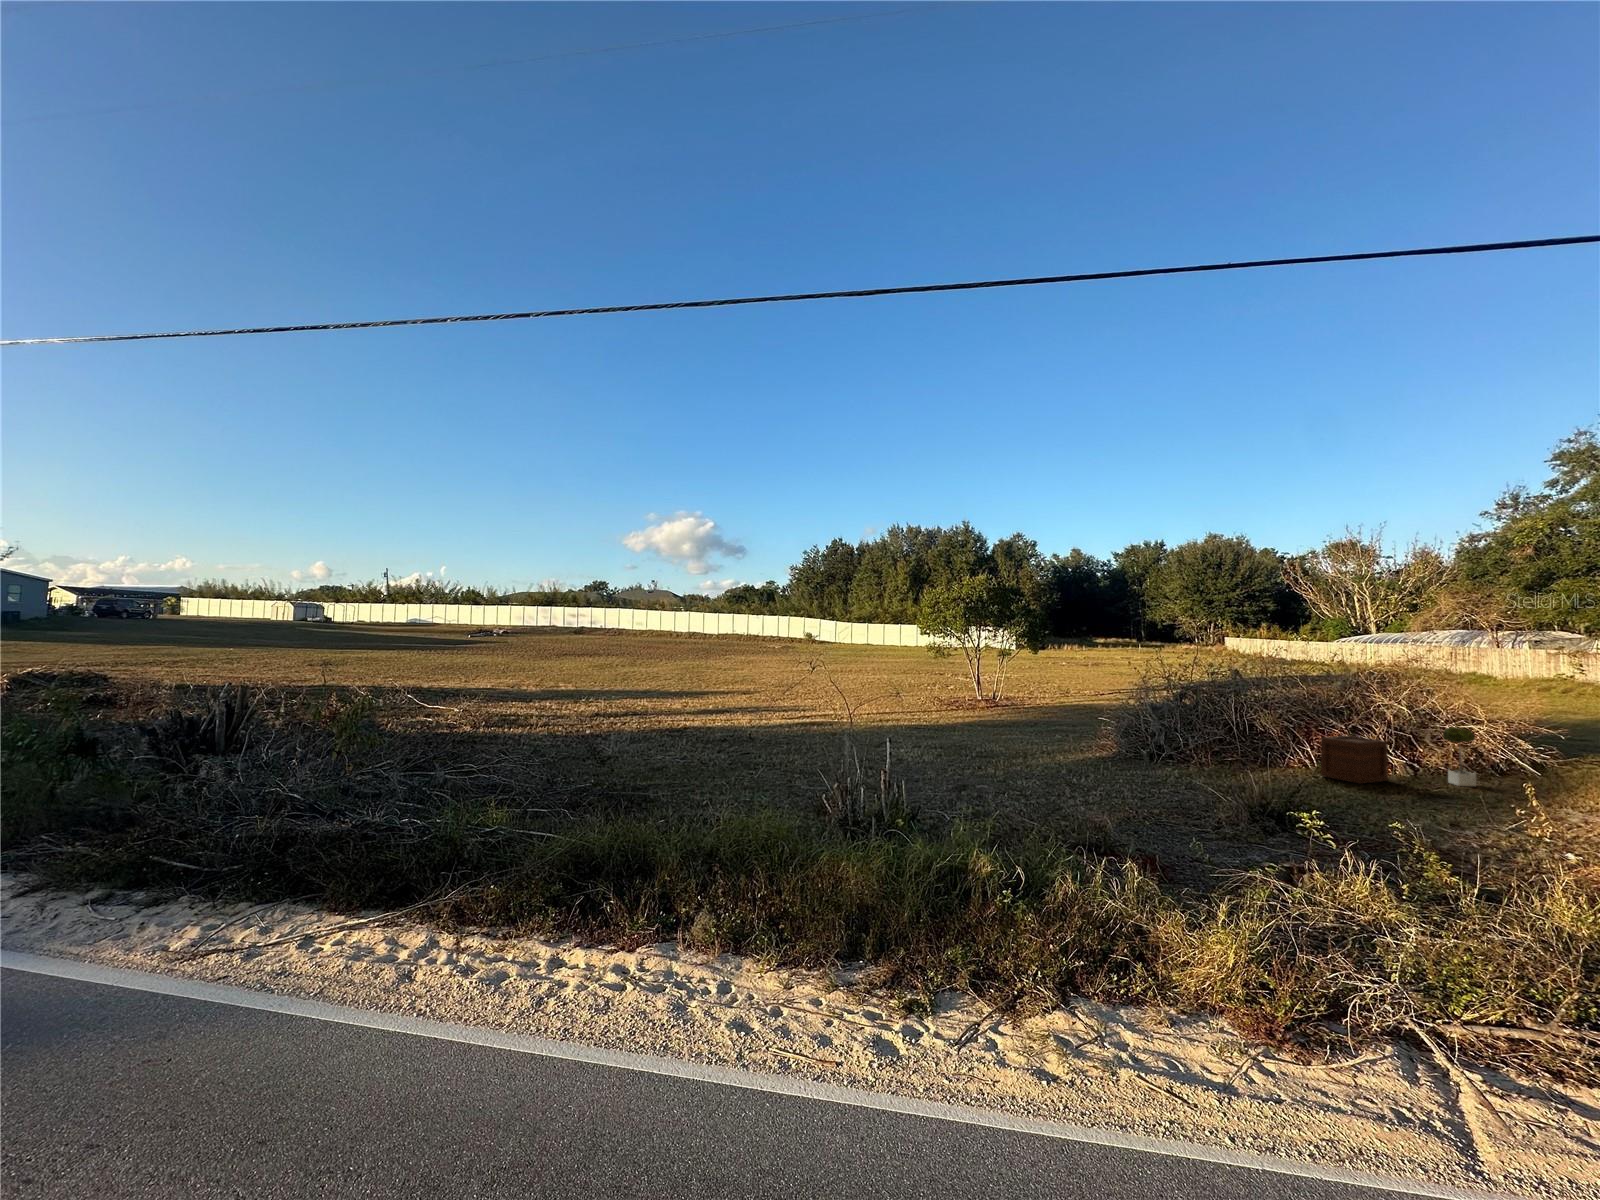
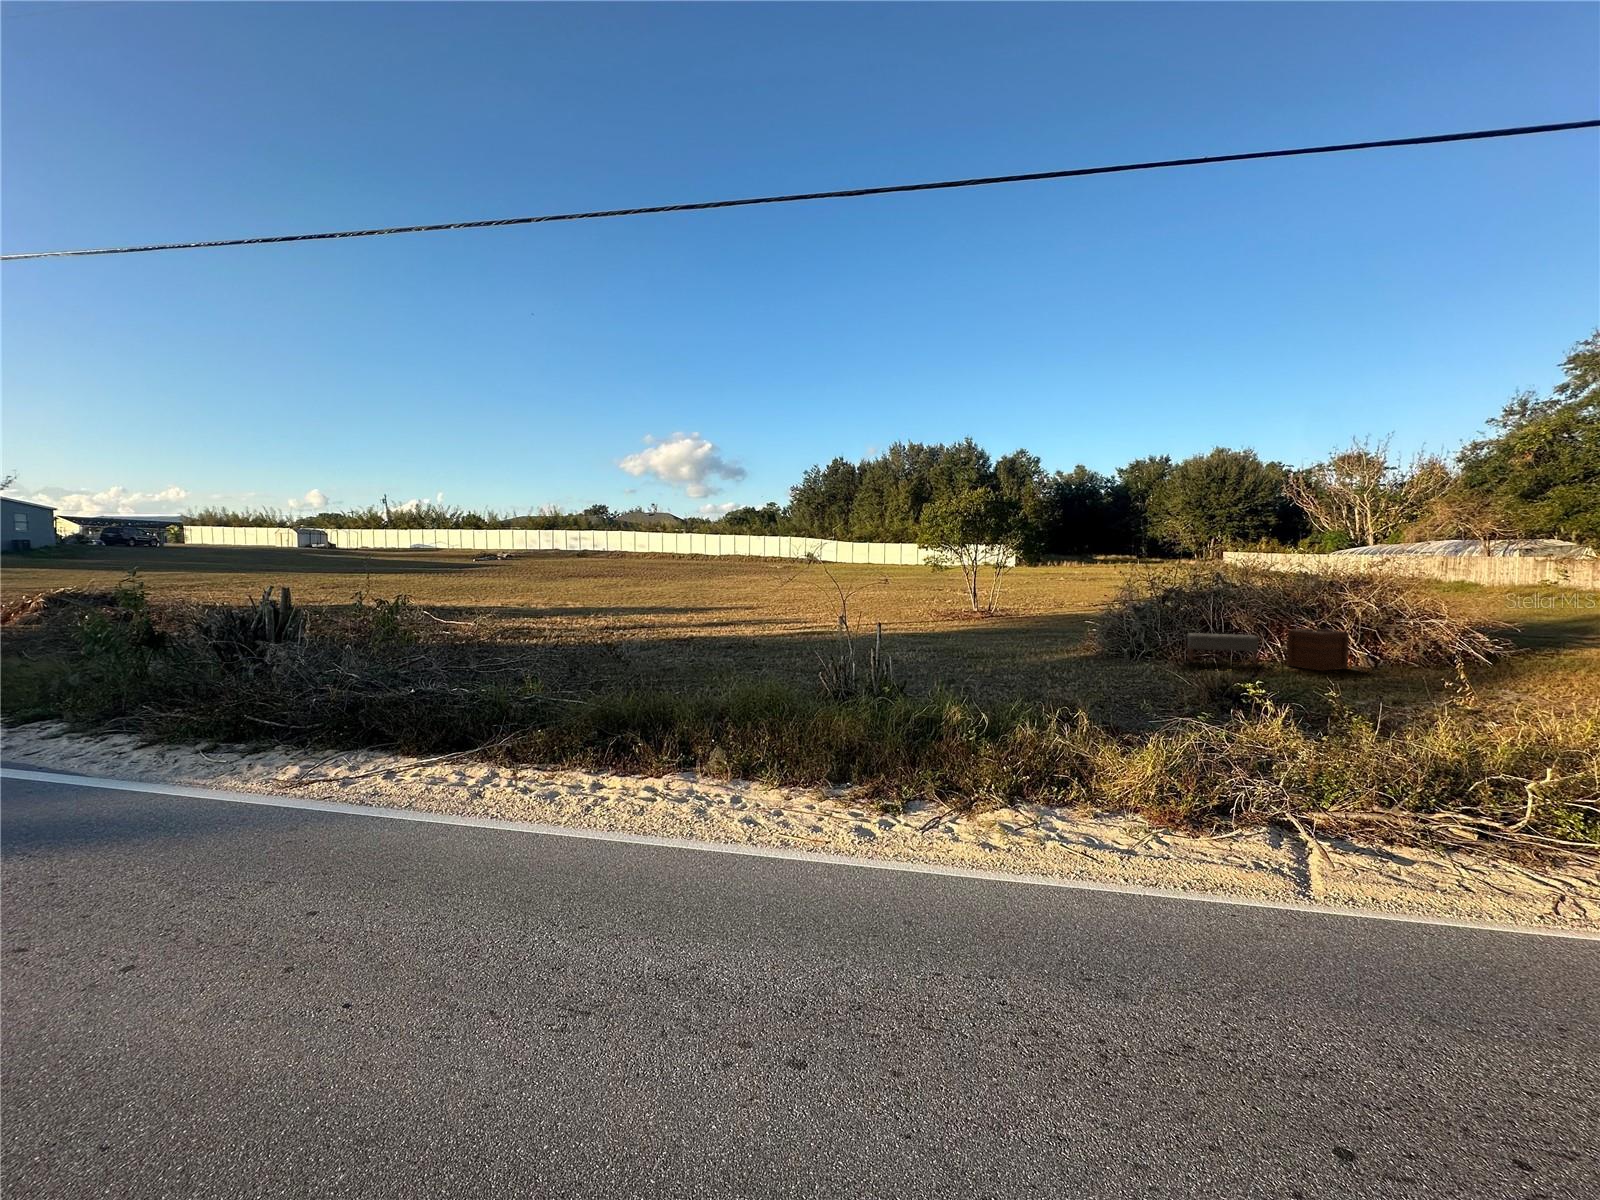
potted tree: present [1443,727,1476,786] -> none [1400,617,1430,672]
bench: none [1211,738,1290,774] -> present [1187,633,1259,664]

